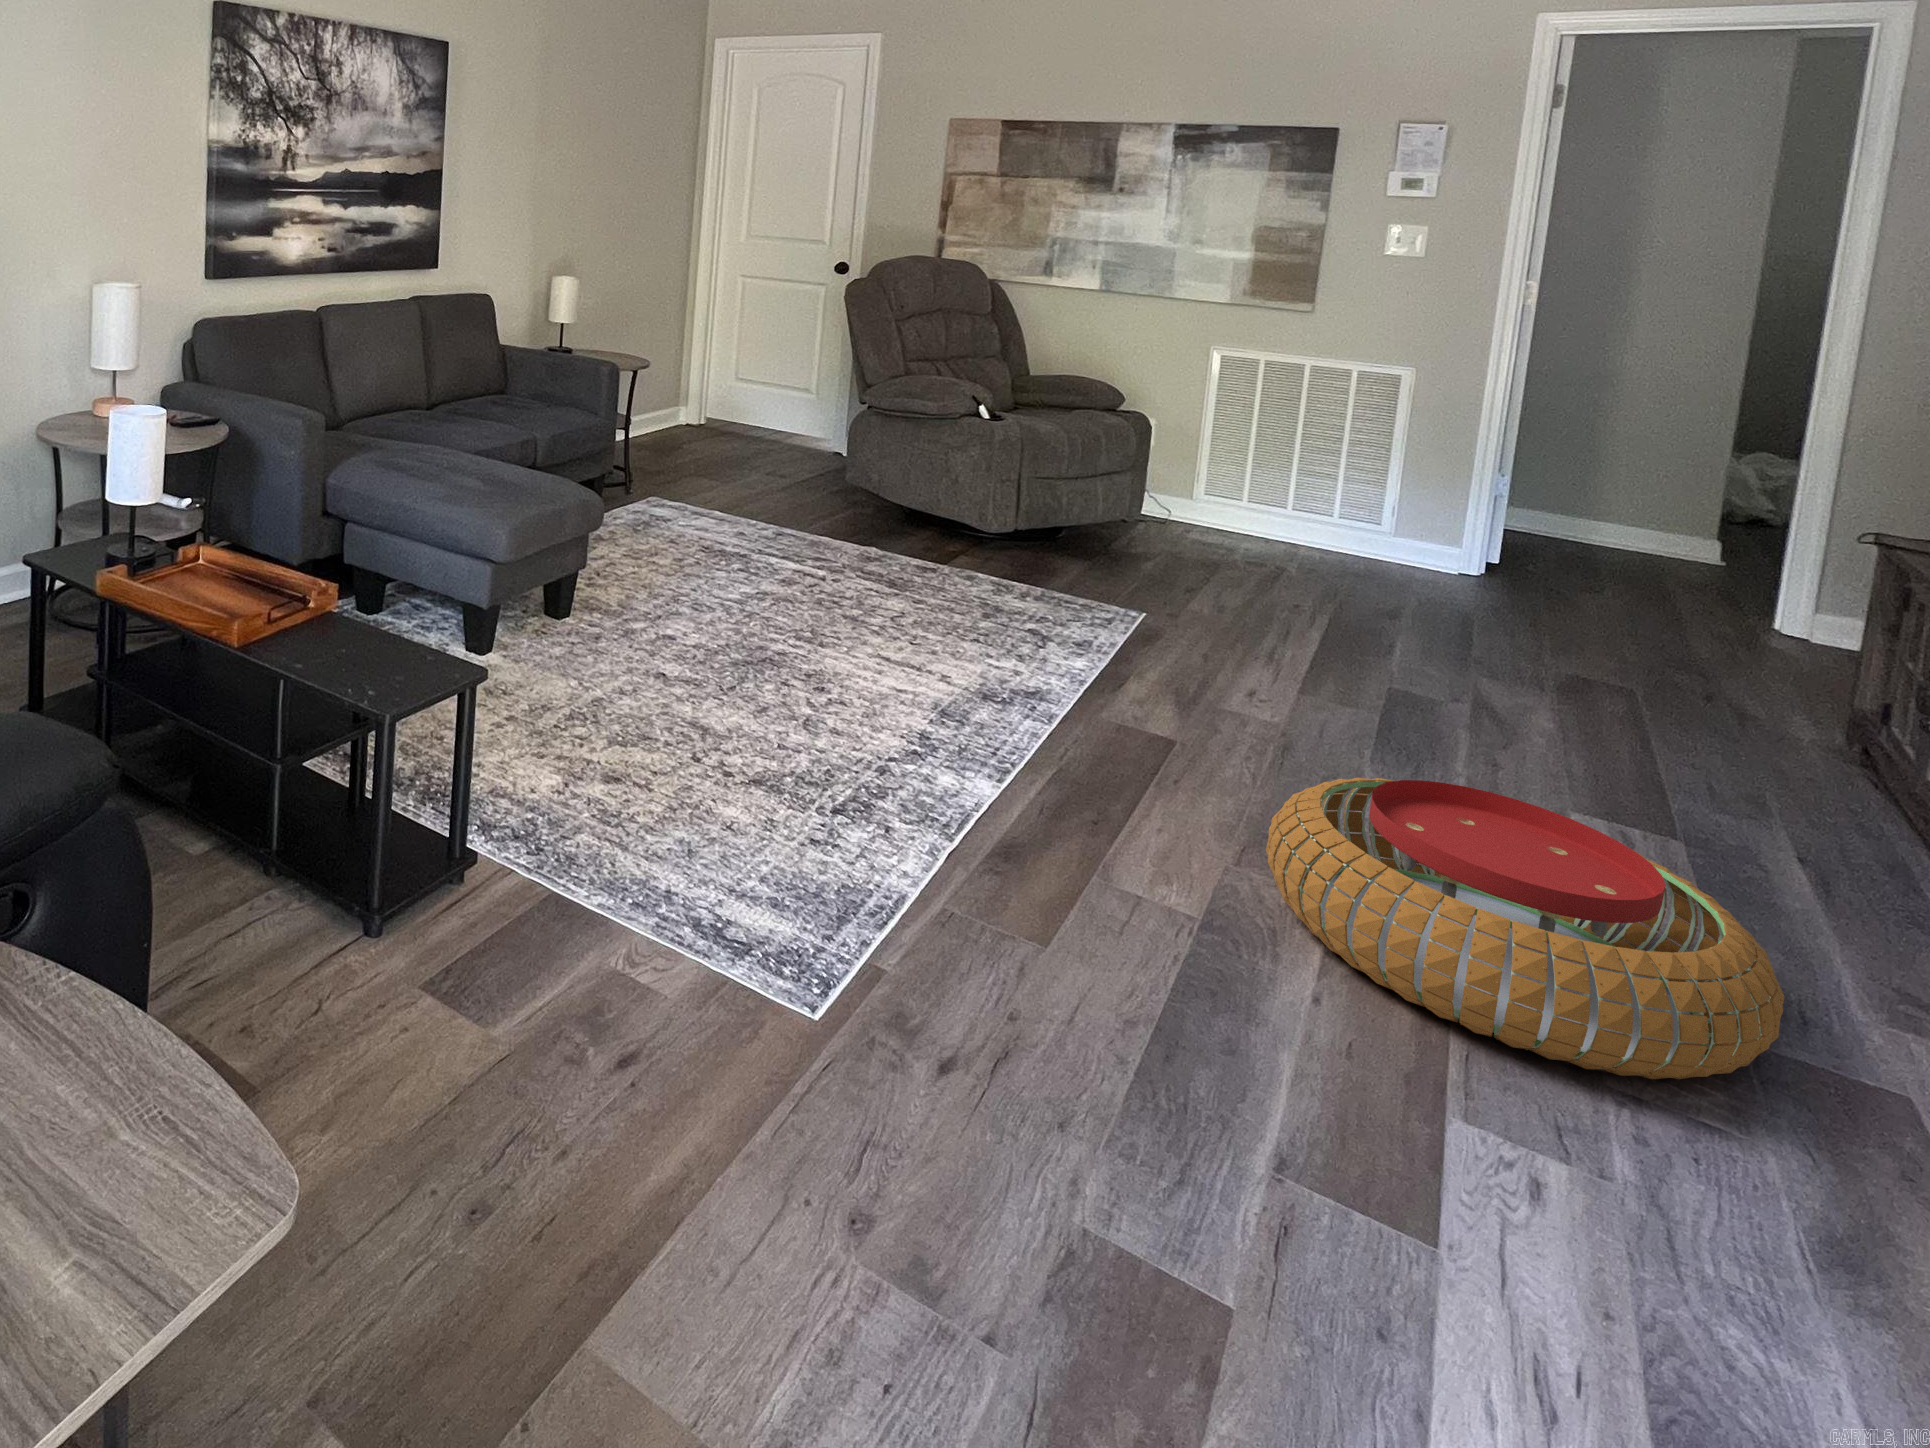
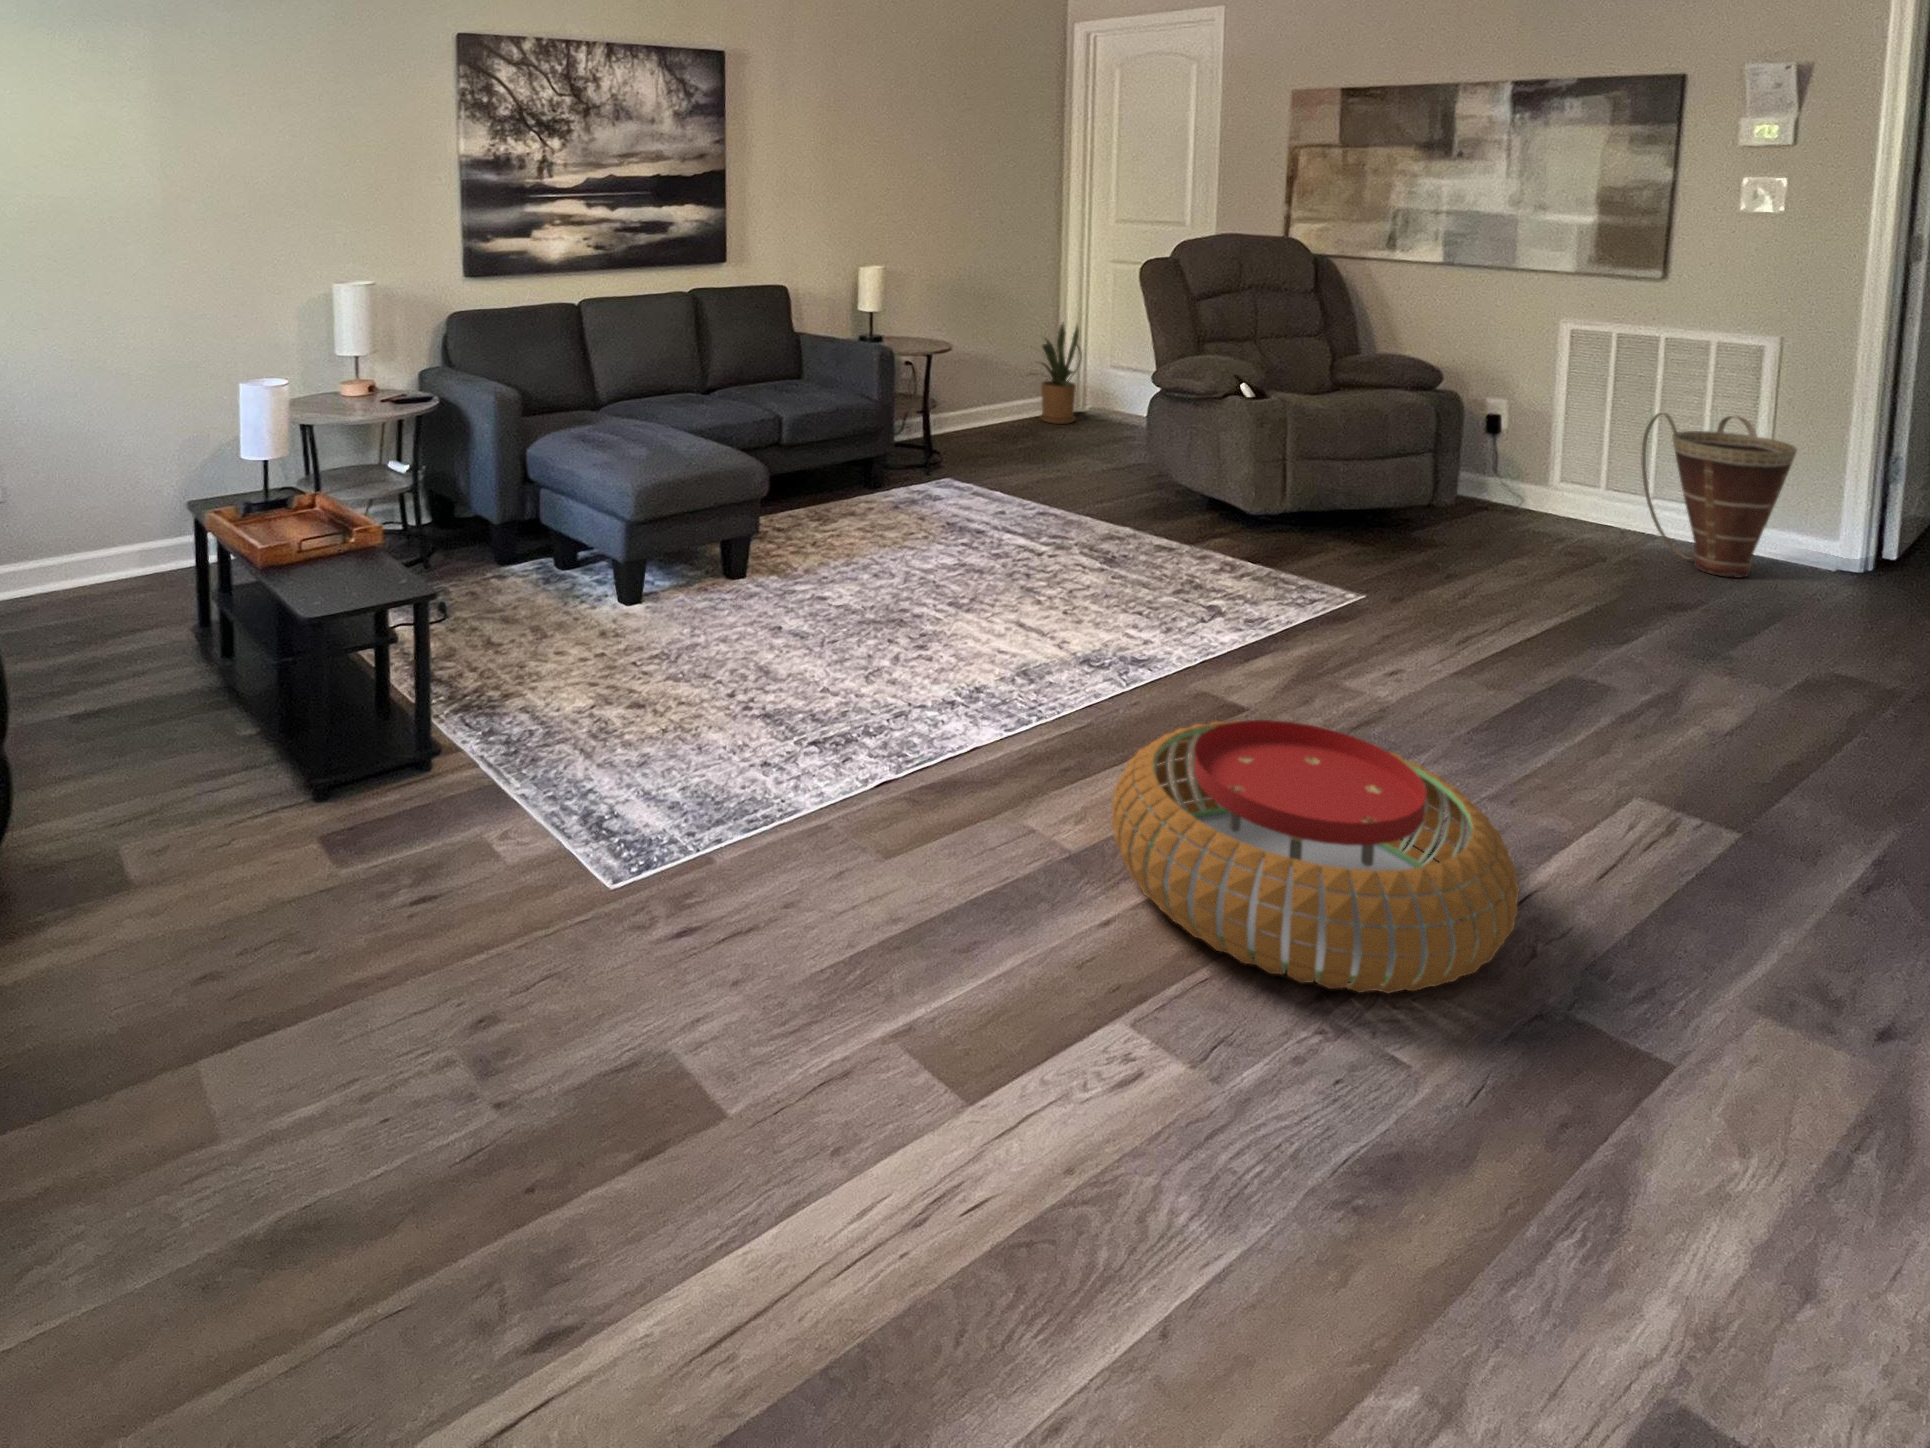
house plant: none [659,334,726,436] -> present [1027,324,1082,424]
basket: none [1305,434,1462,582] -> present [1641,413,1797,578]

